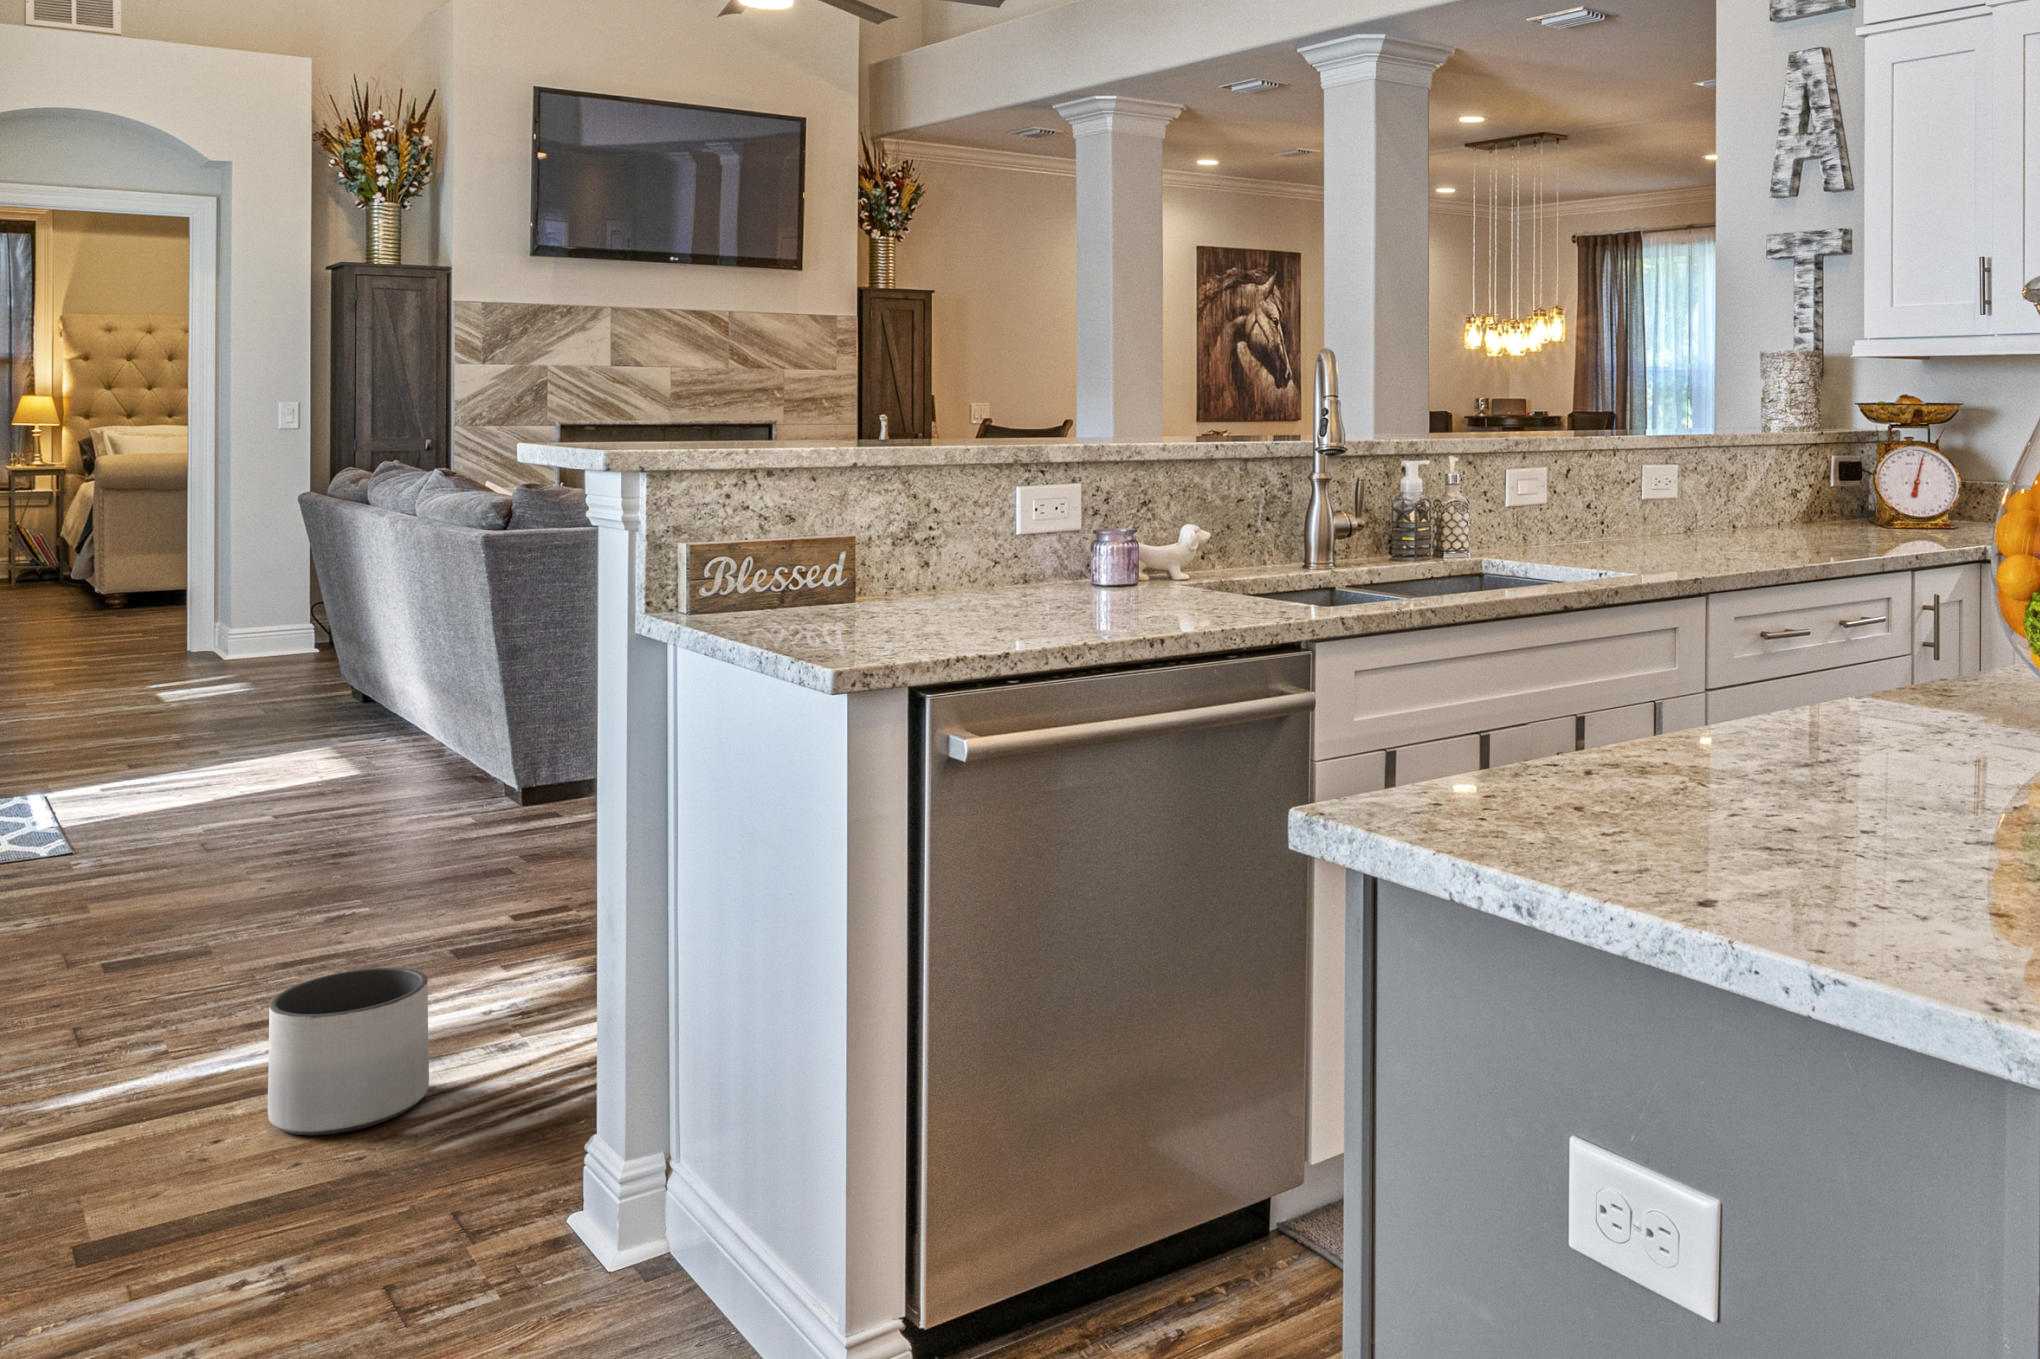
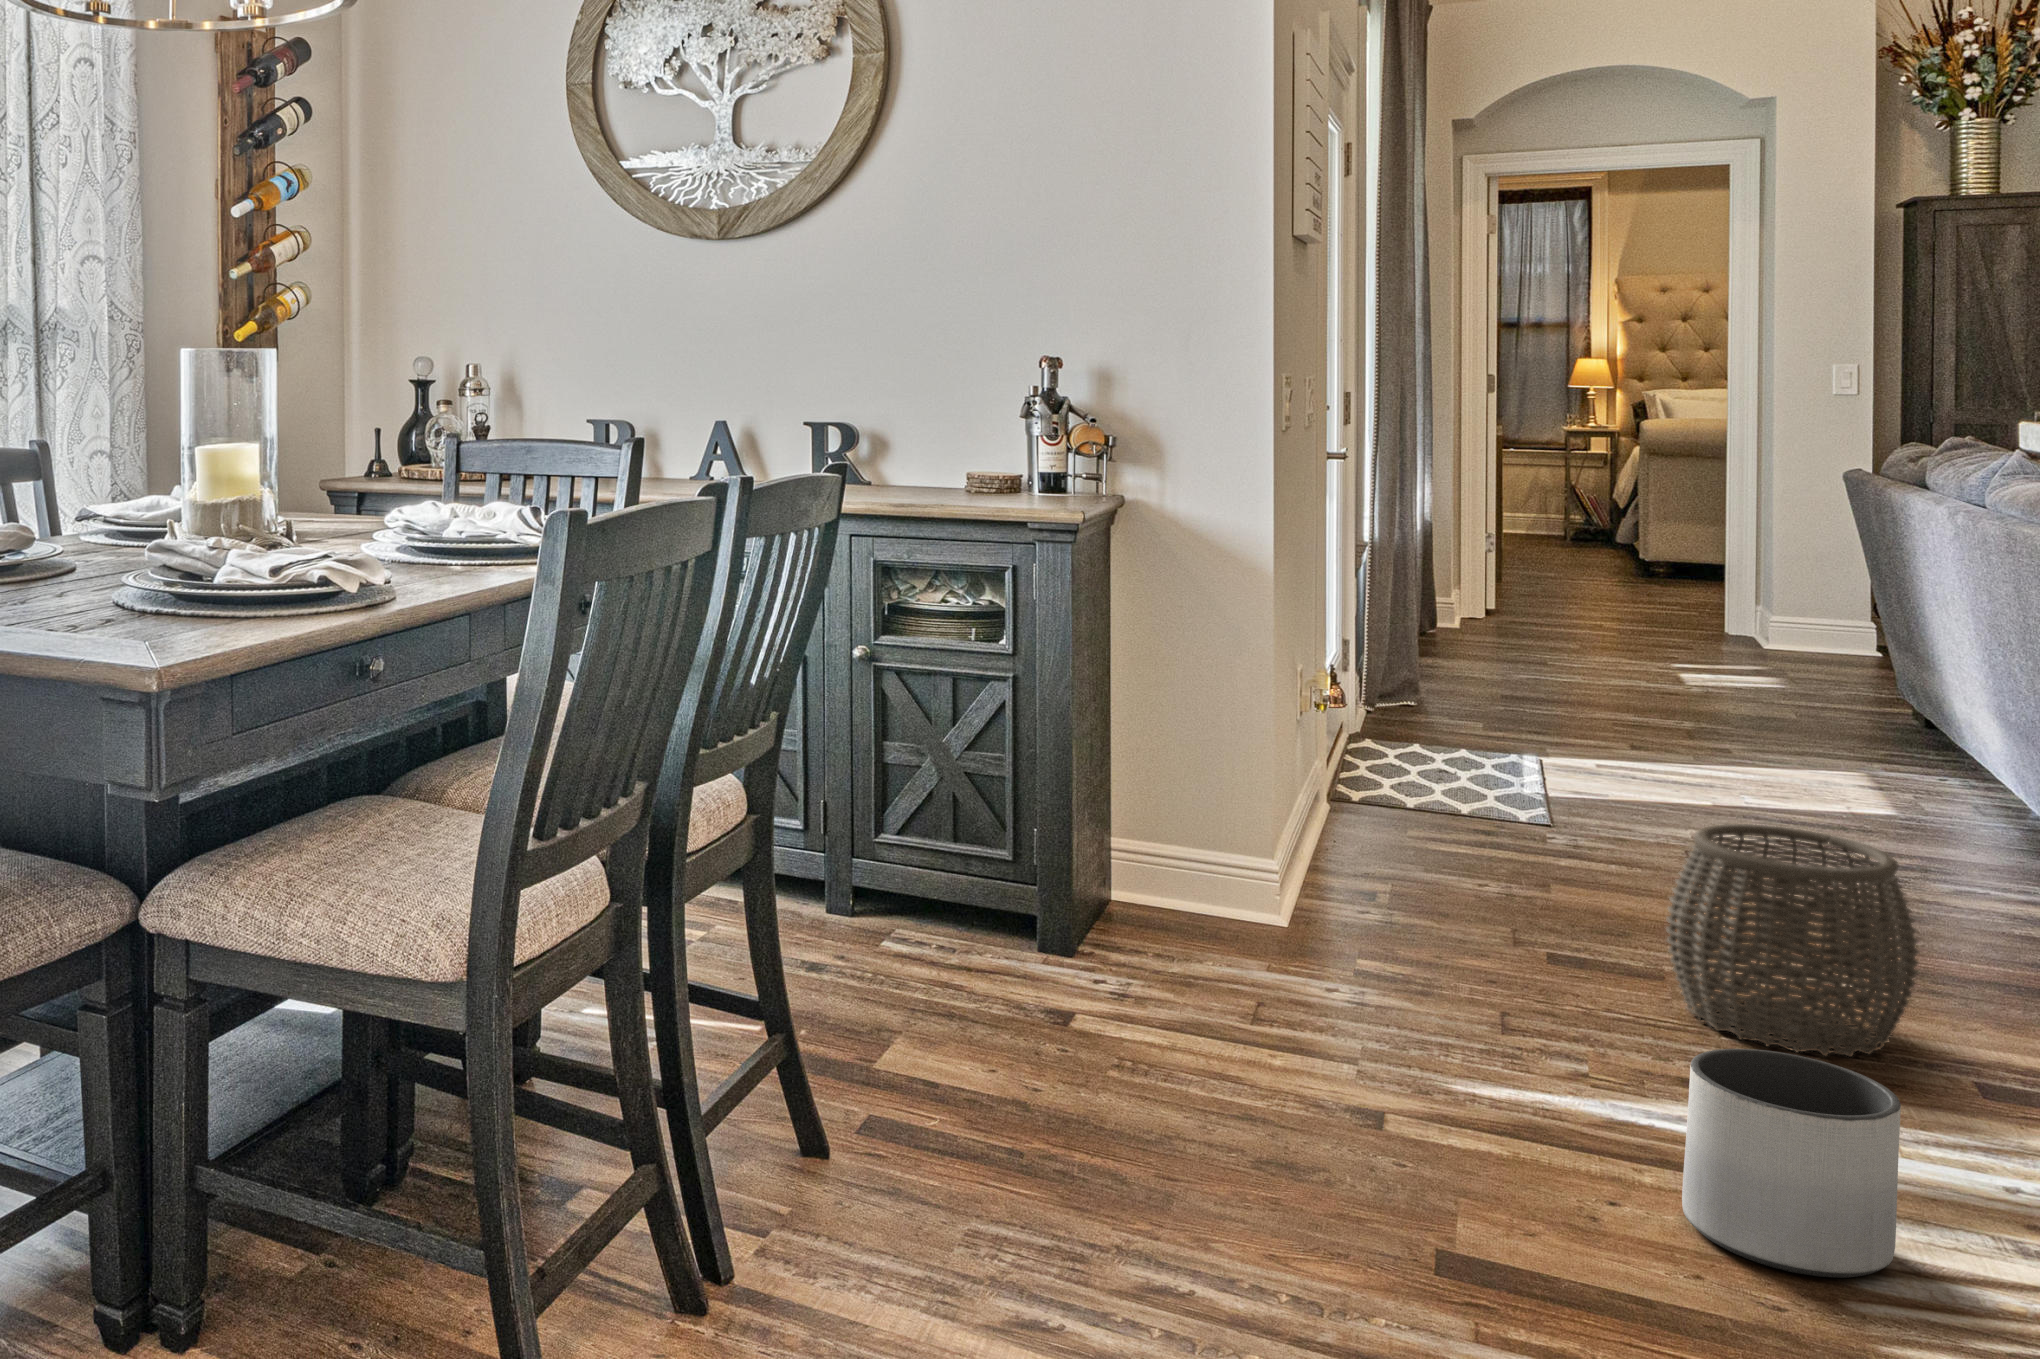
woven basket: none [214,799,416,979] -> present [1666,824,1919,1056]

